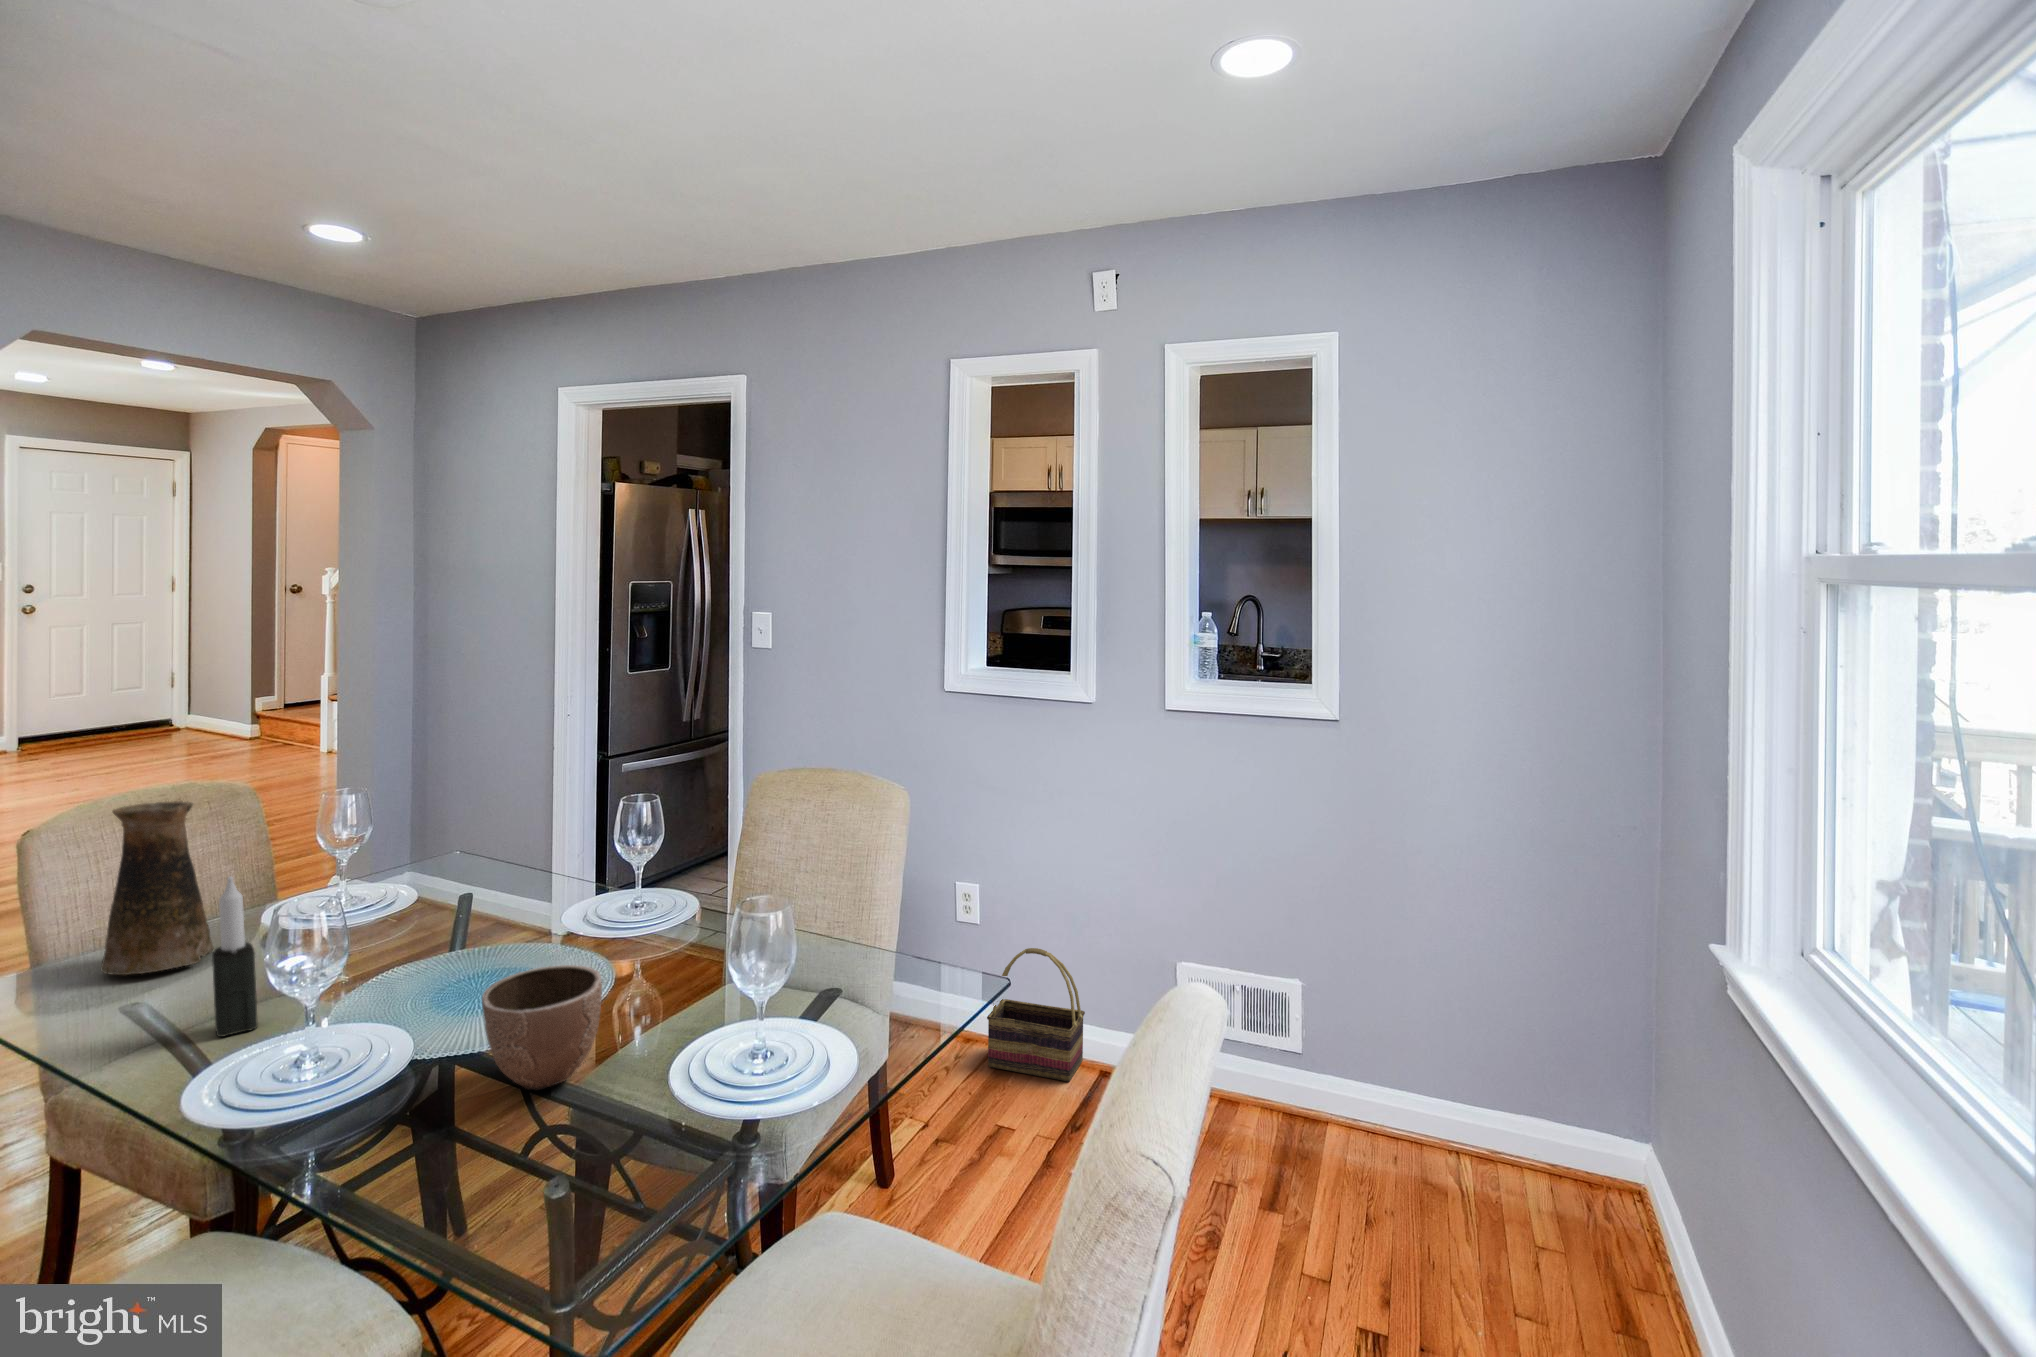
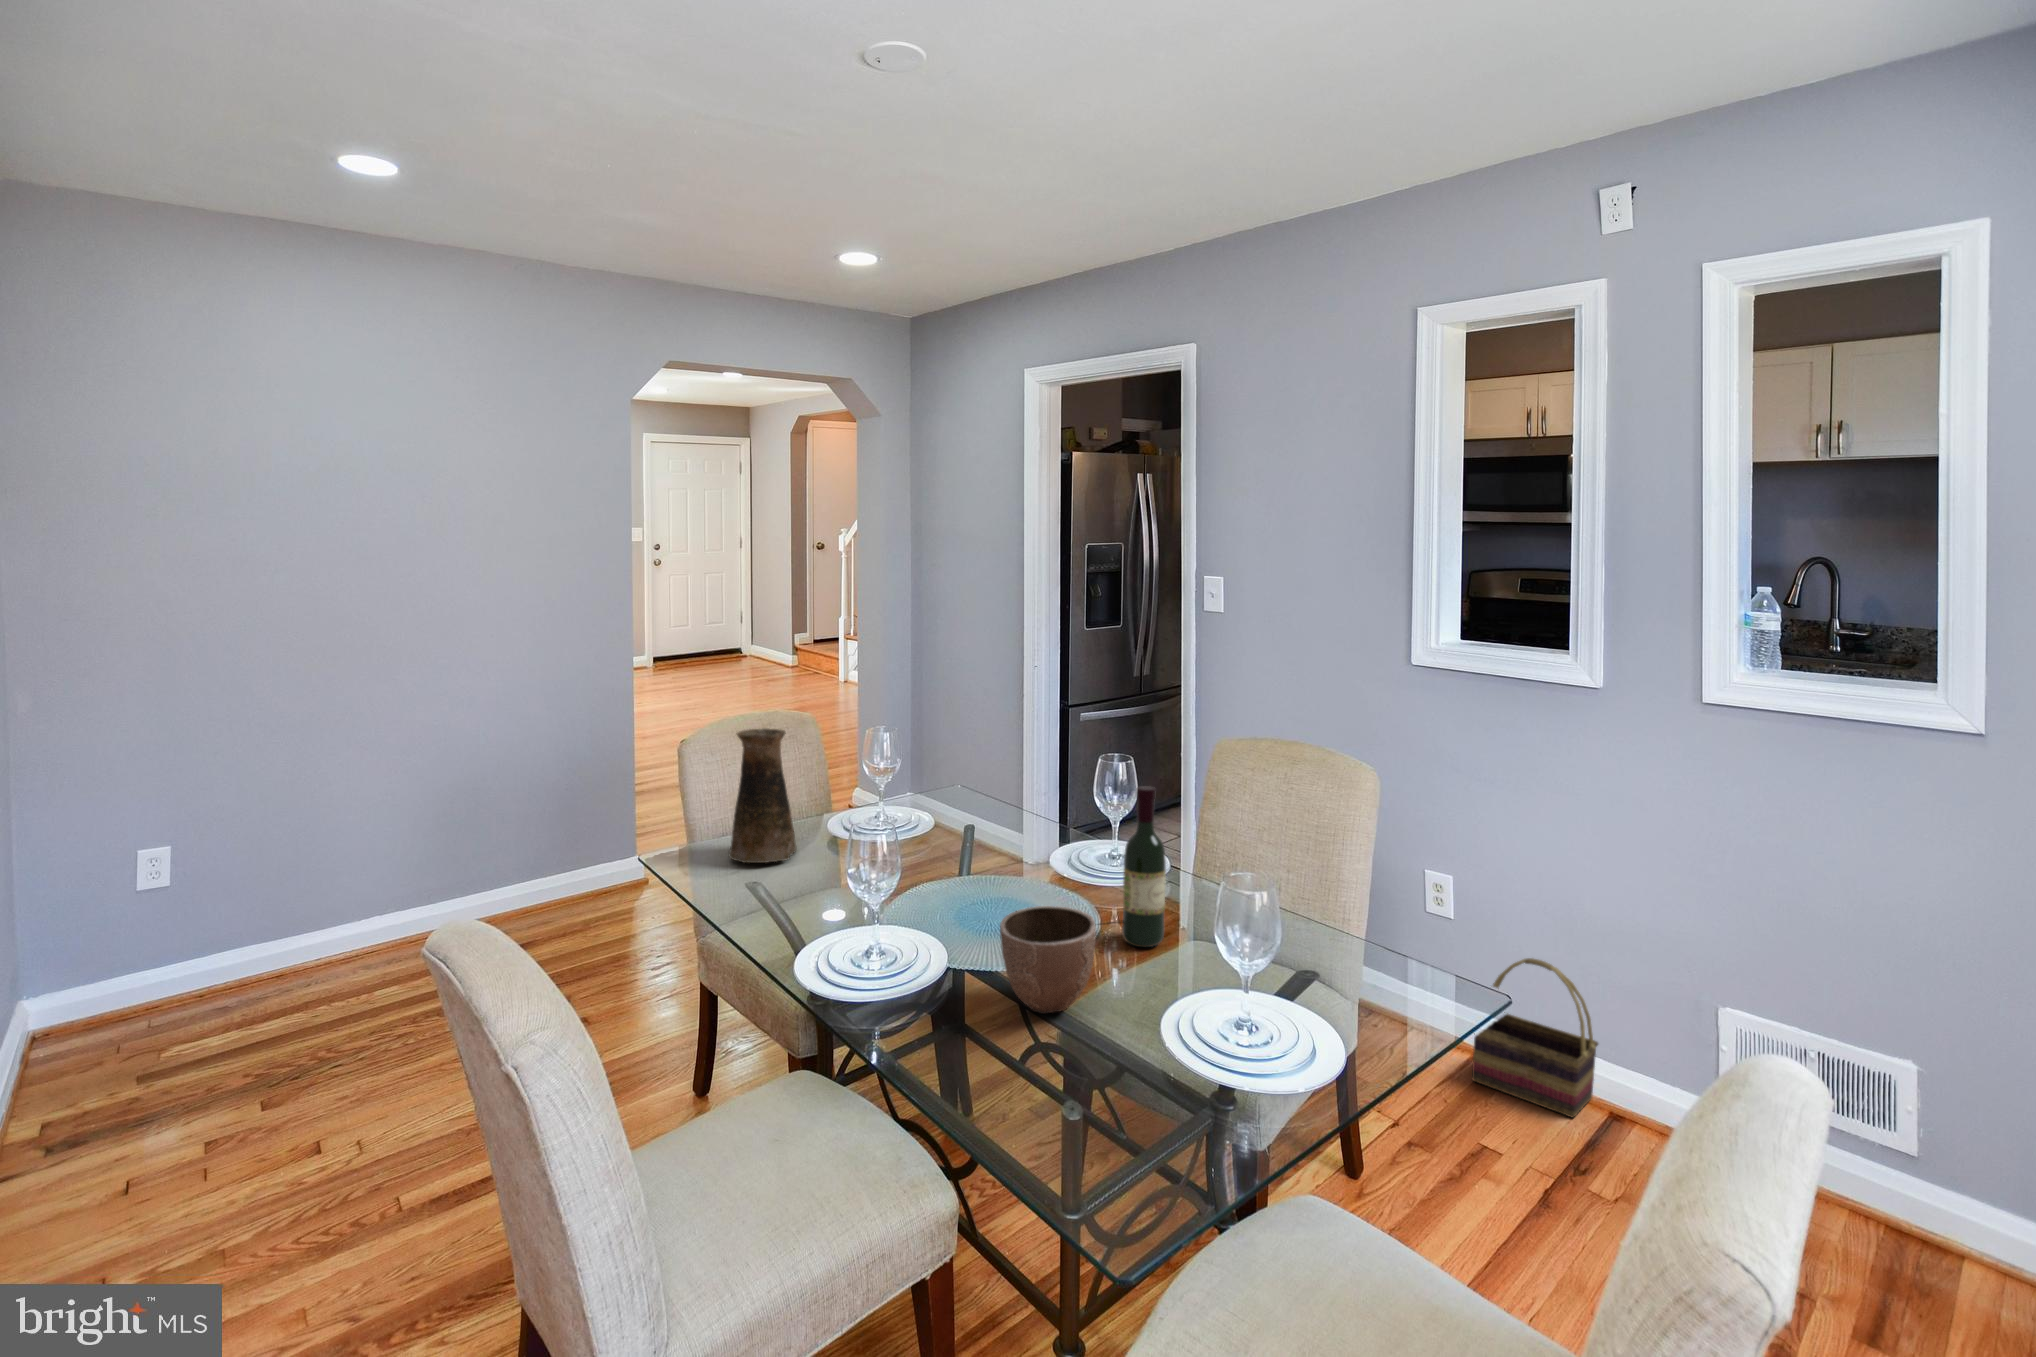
wine bottle: none [639,825,686,996] -> present [1122,786,1166,947]
candle: present [212,877,258,1037] -> none [804,796,833,923]

